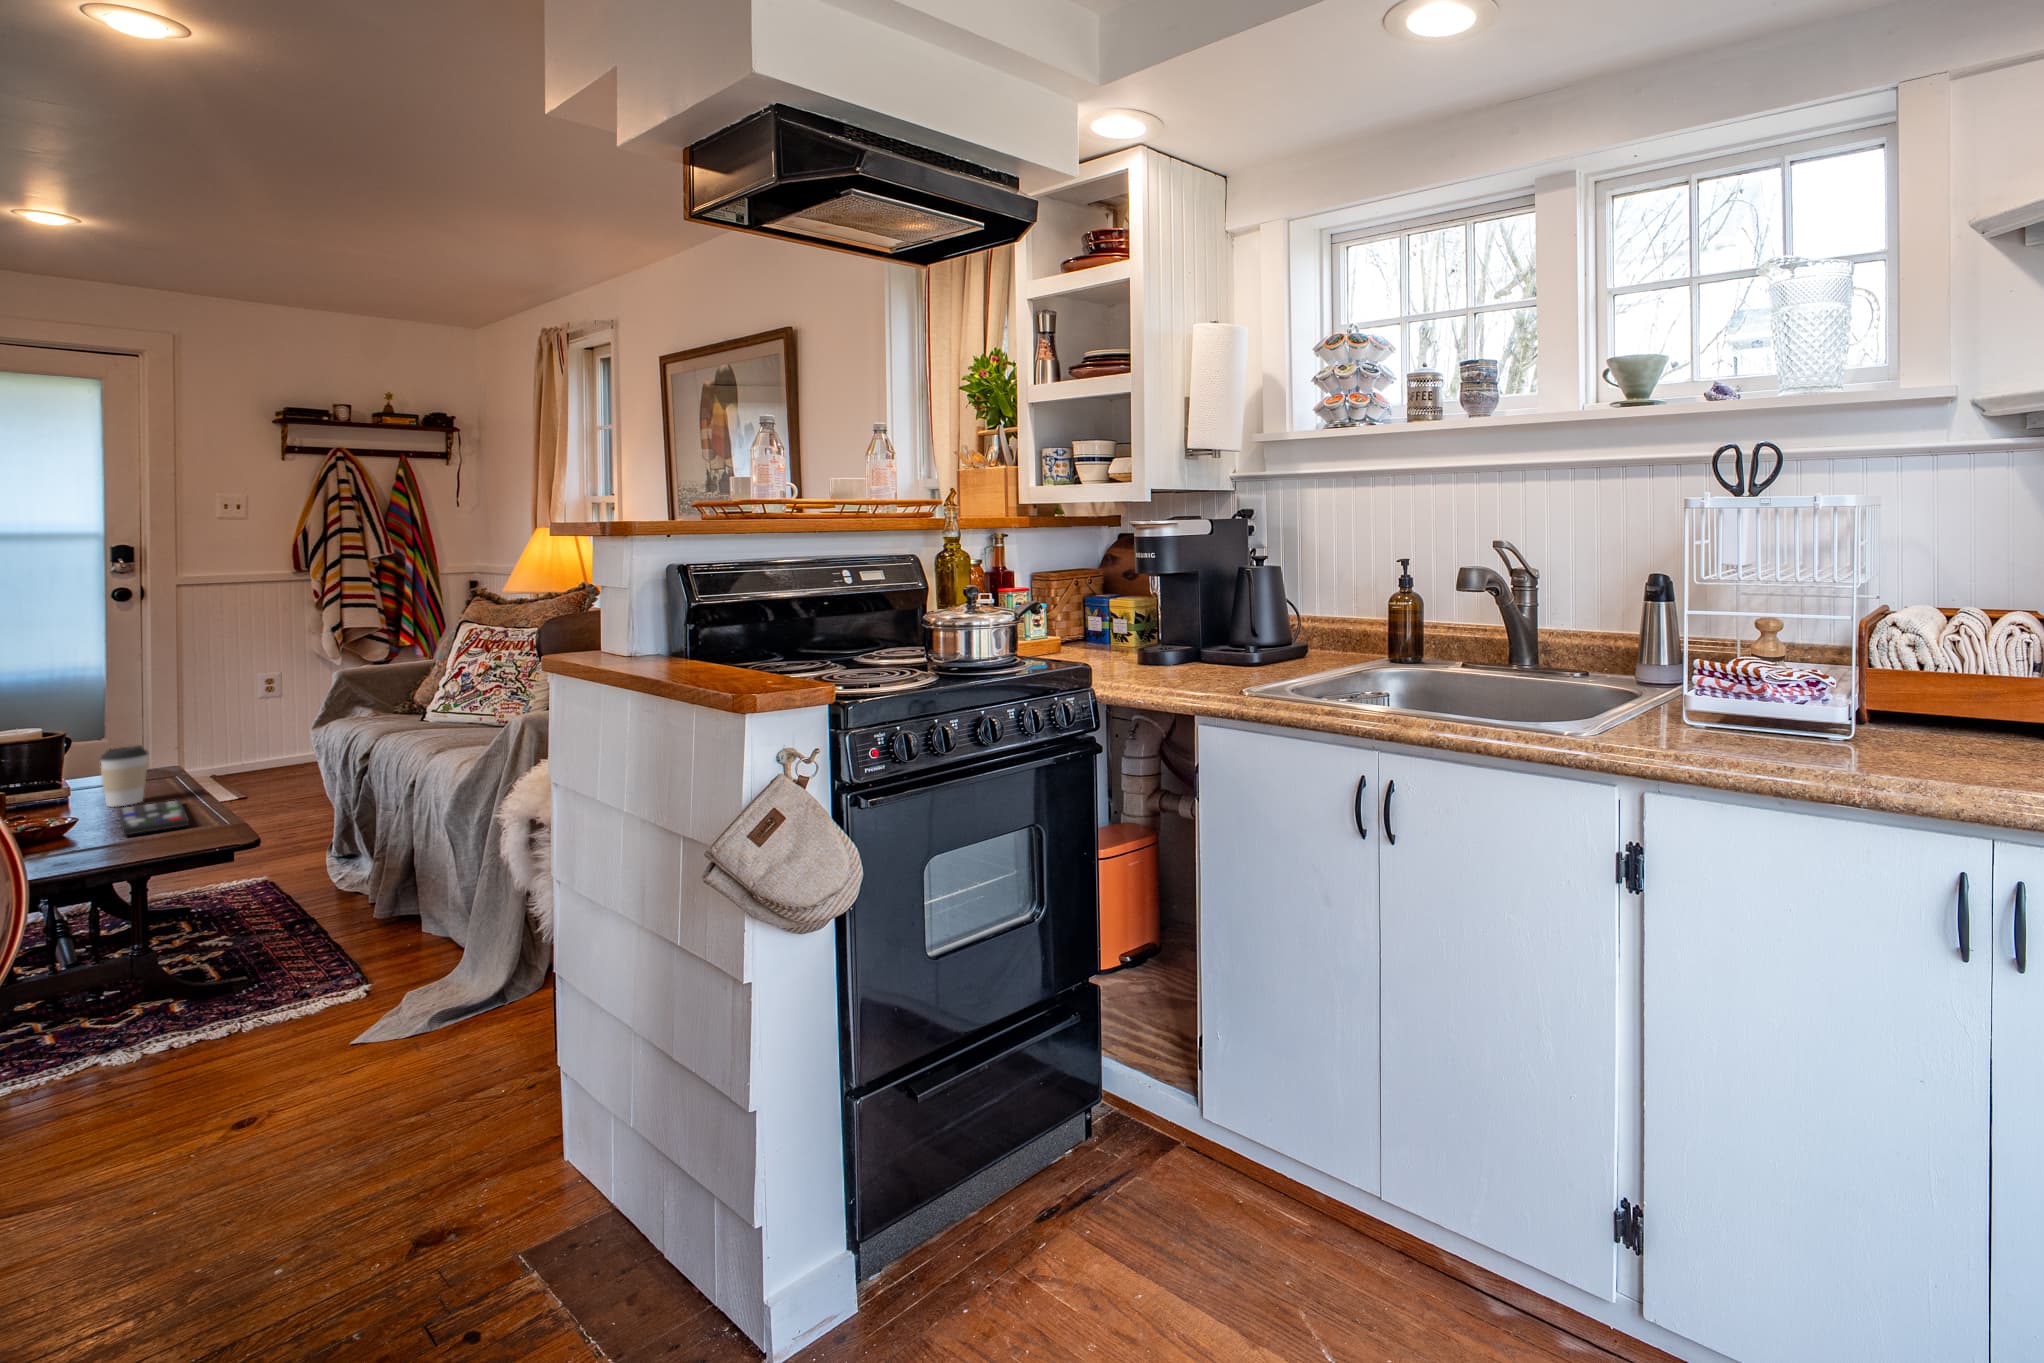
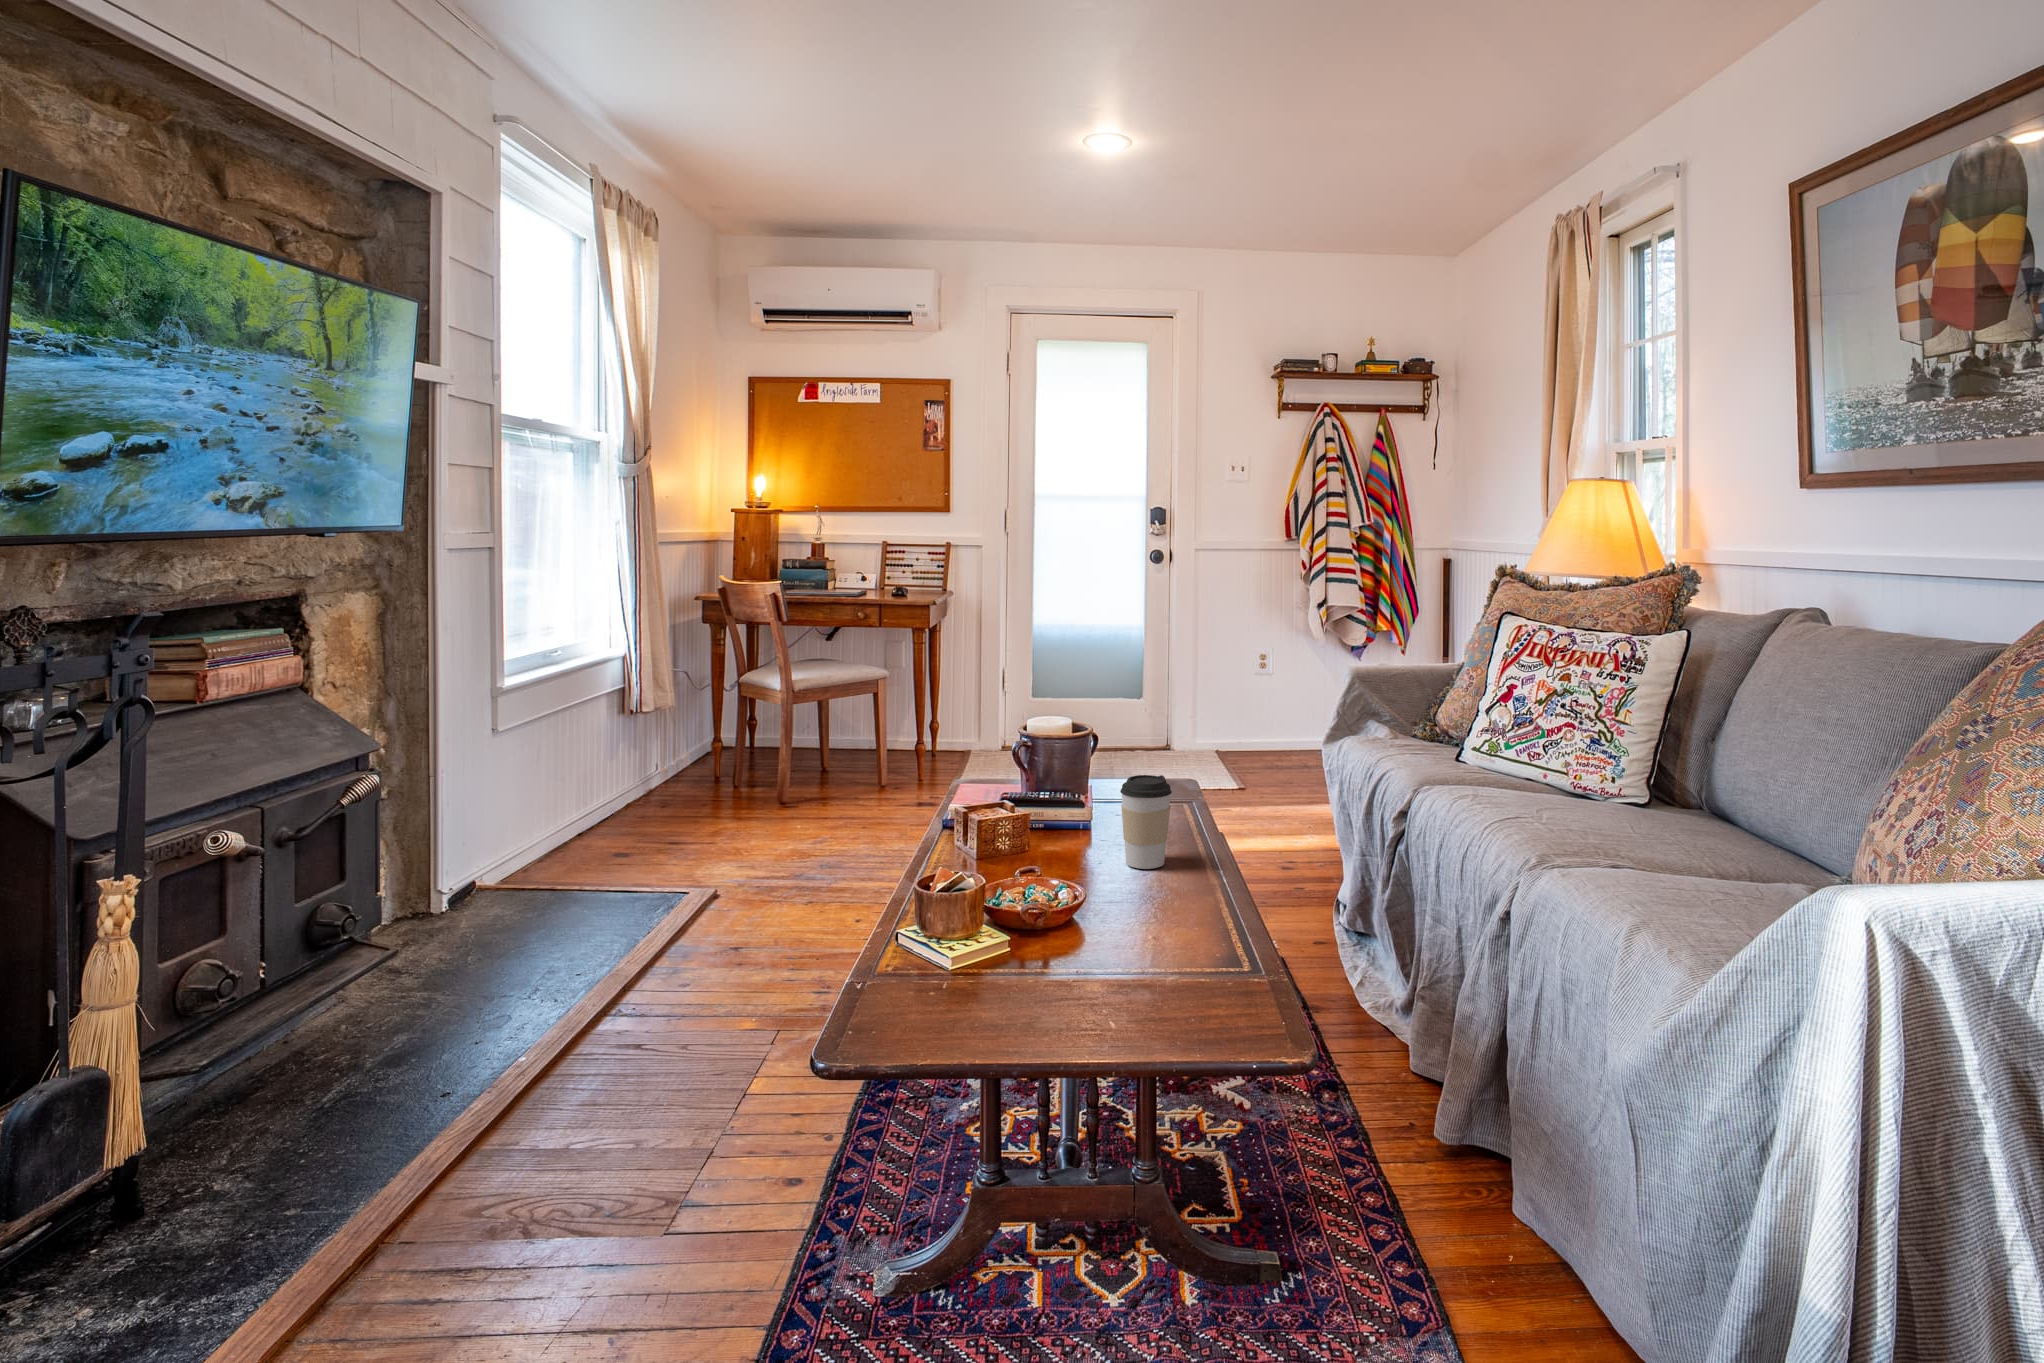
remote control: present [119,800,189,835] -> none [1137,878,1219,963]

